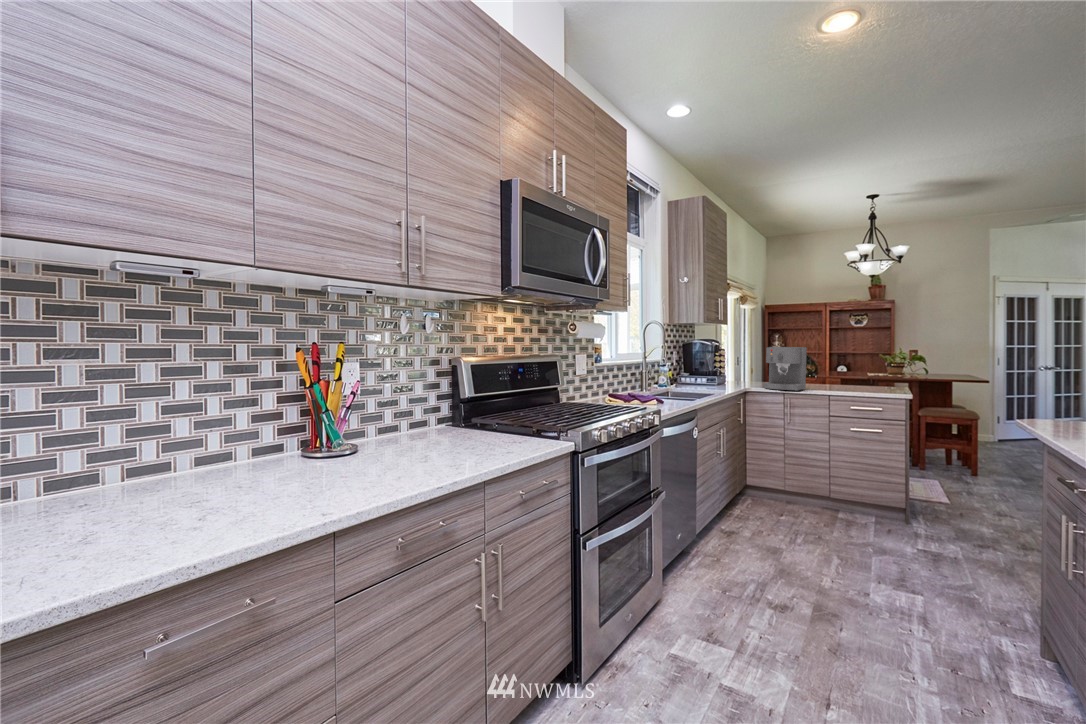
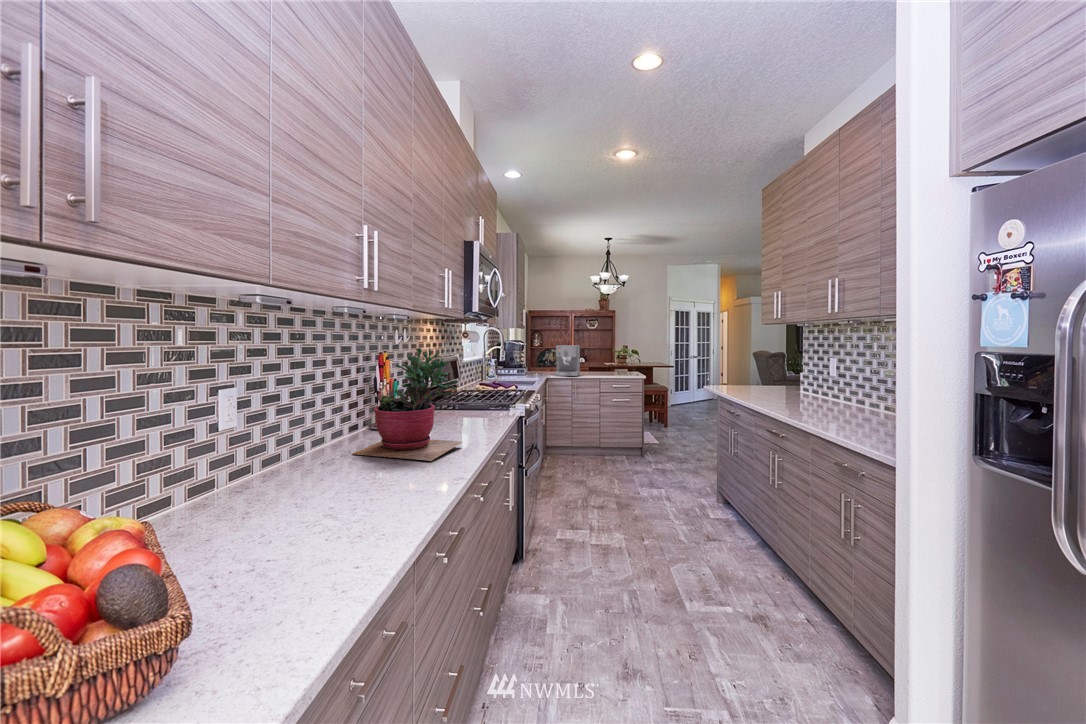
succulent plant: none [98,339,285,560] -> present [352,348,462,461]

